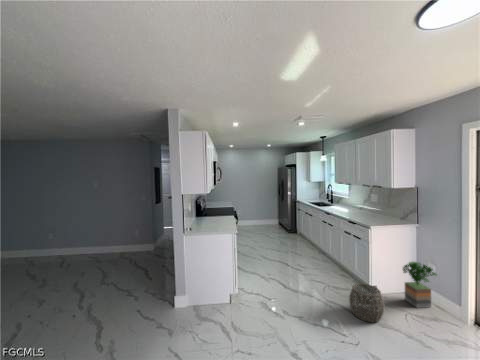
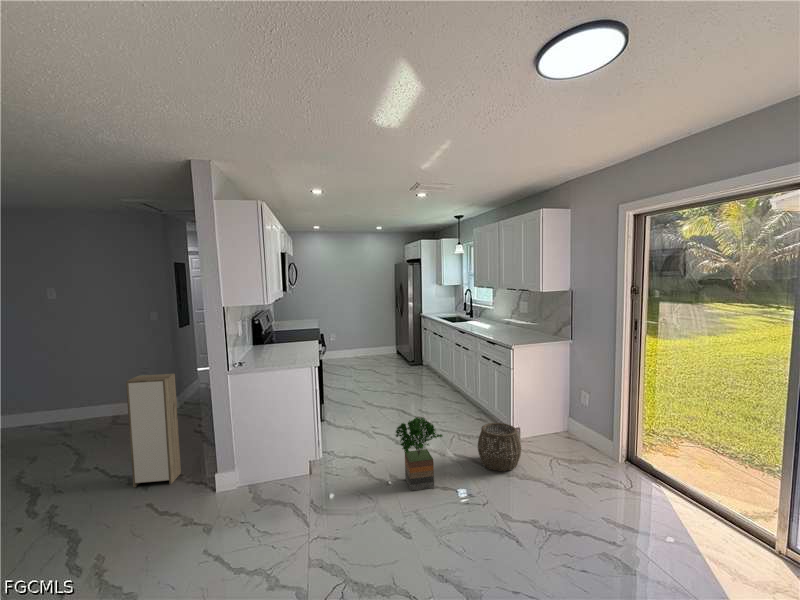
storage cabinet: none [121,237,151,308] -> present [126,374,181,487]
potted tree: present [403,262,437,308] -> present [396,417,443,491]

